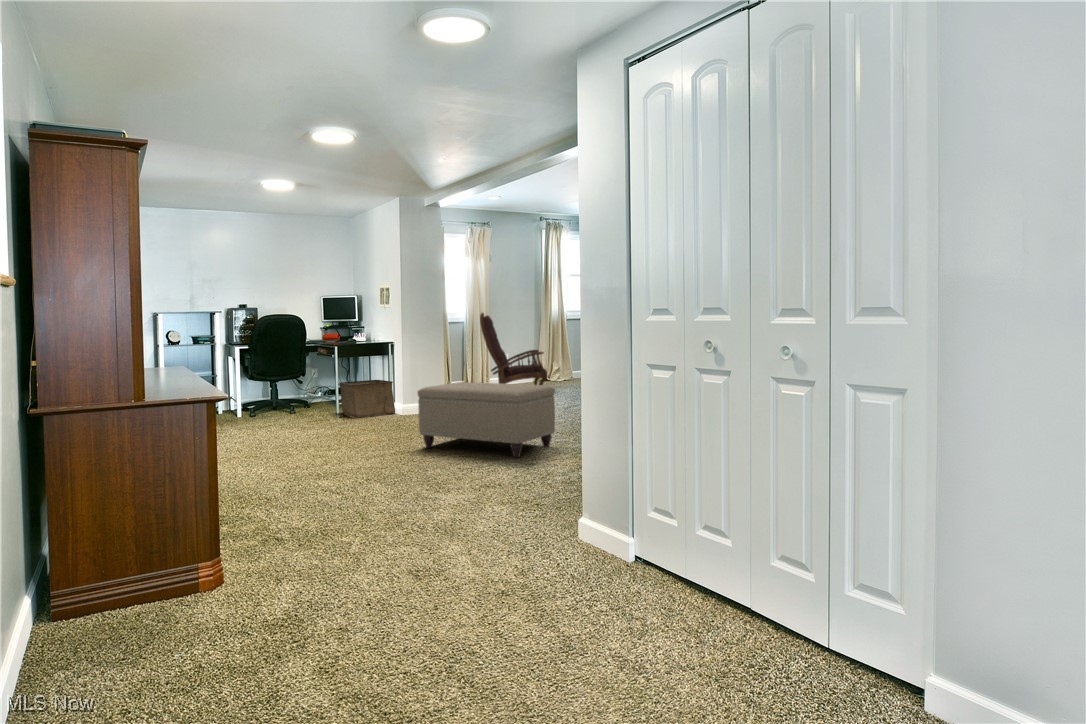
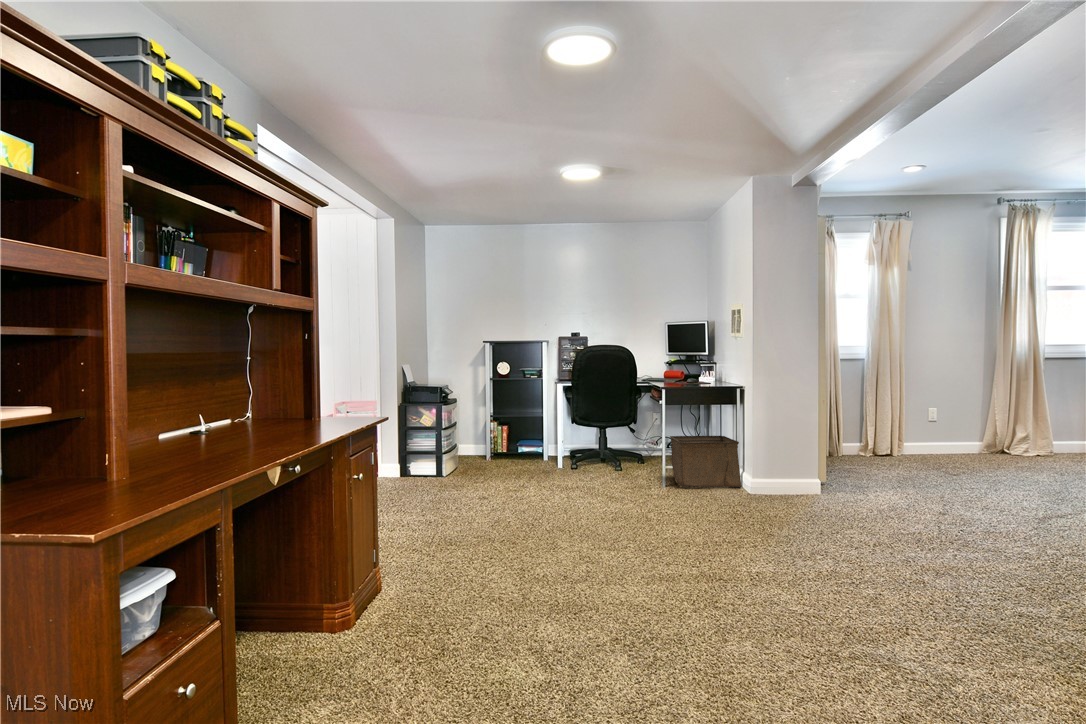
armchair: present [480,313,547,385] -> none [888,345,1008,477]
ottoman: present [417,382,555,457] -> none [737,466,1040,664]

